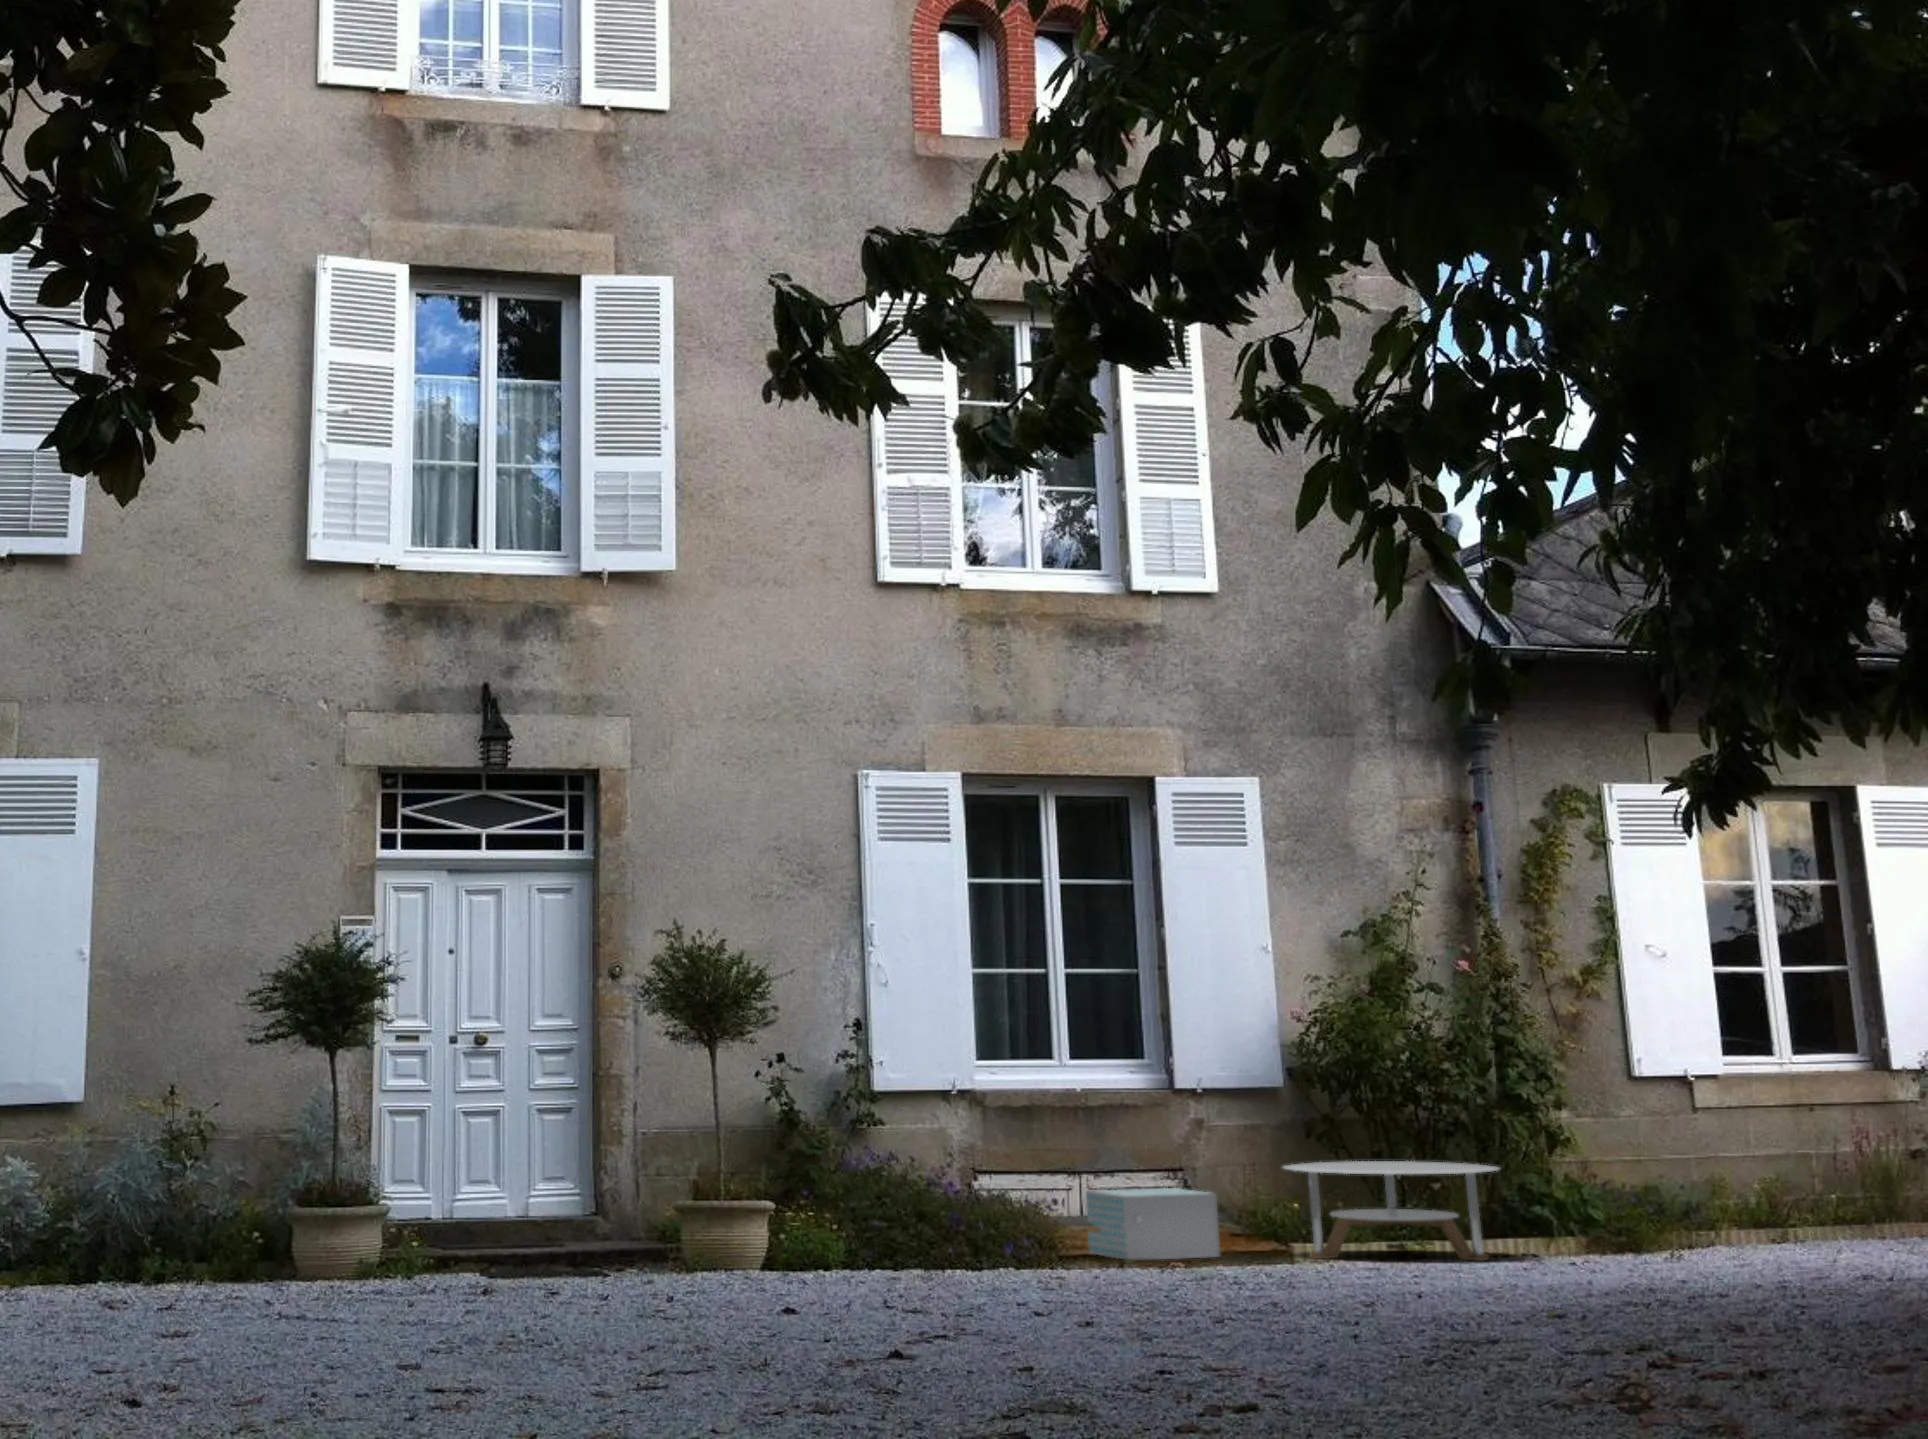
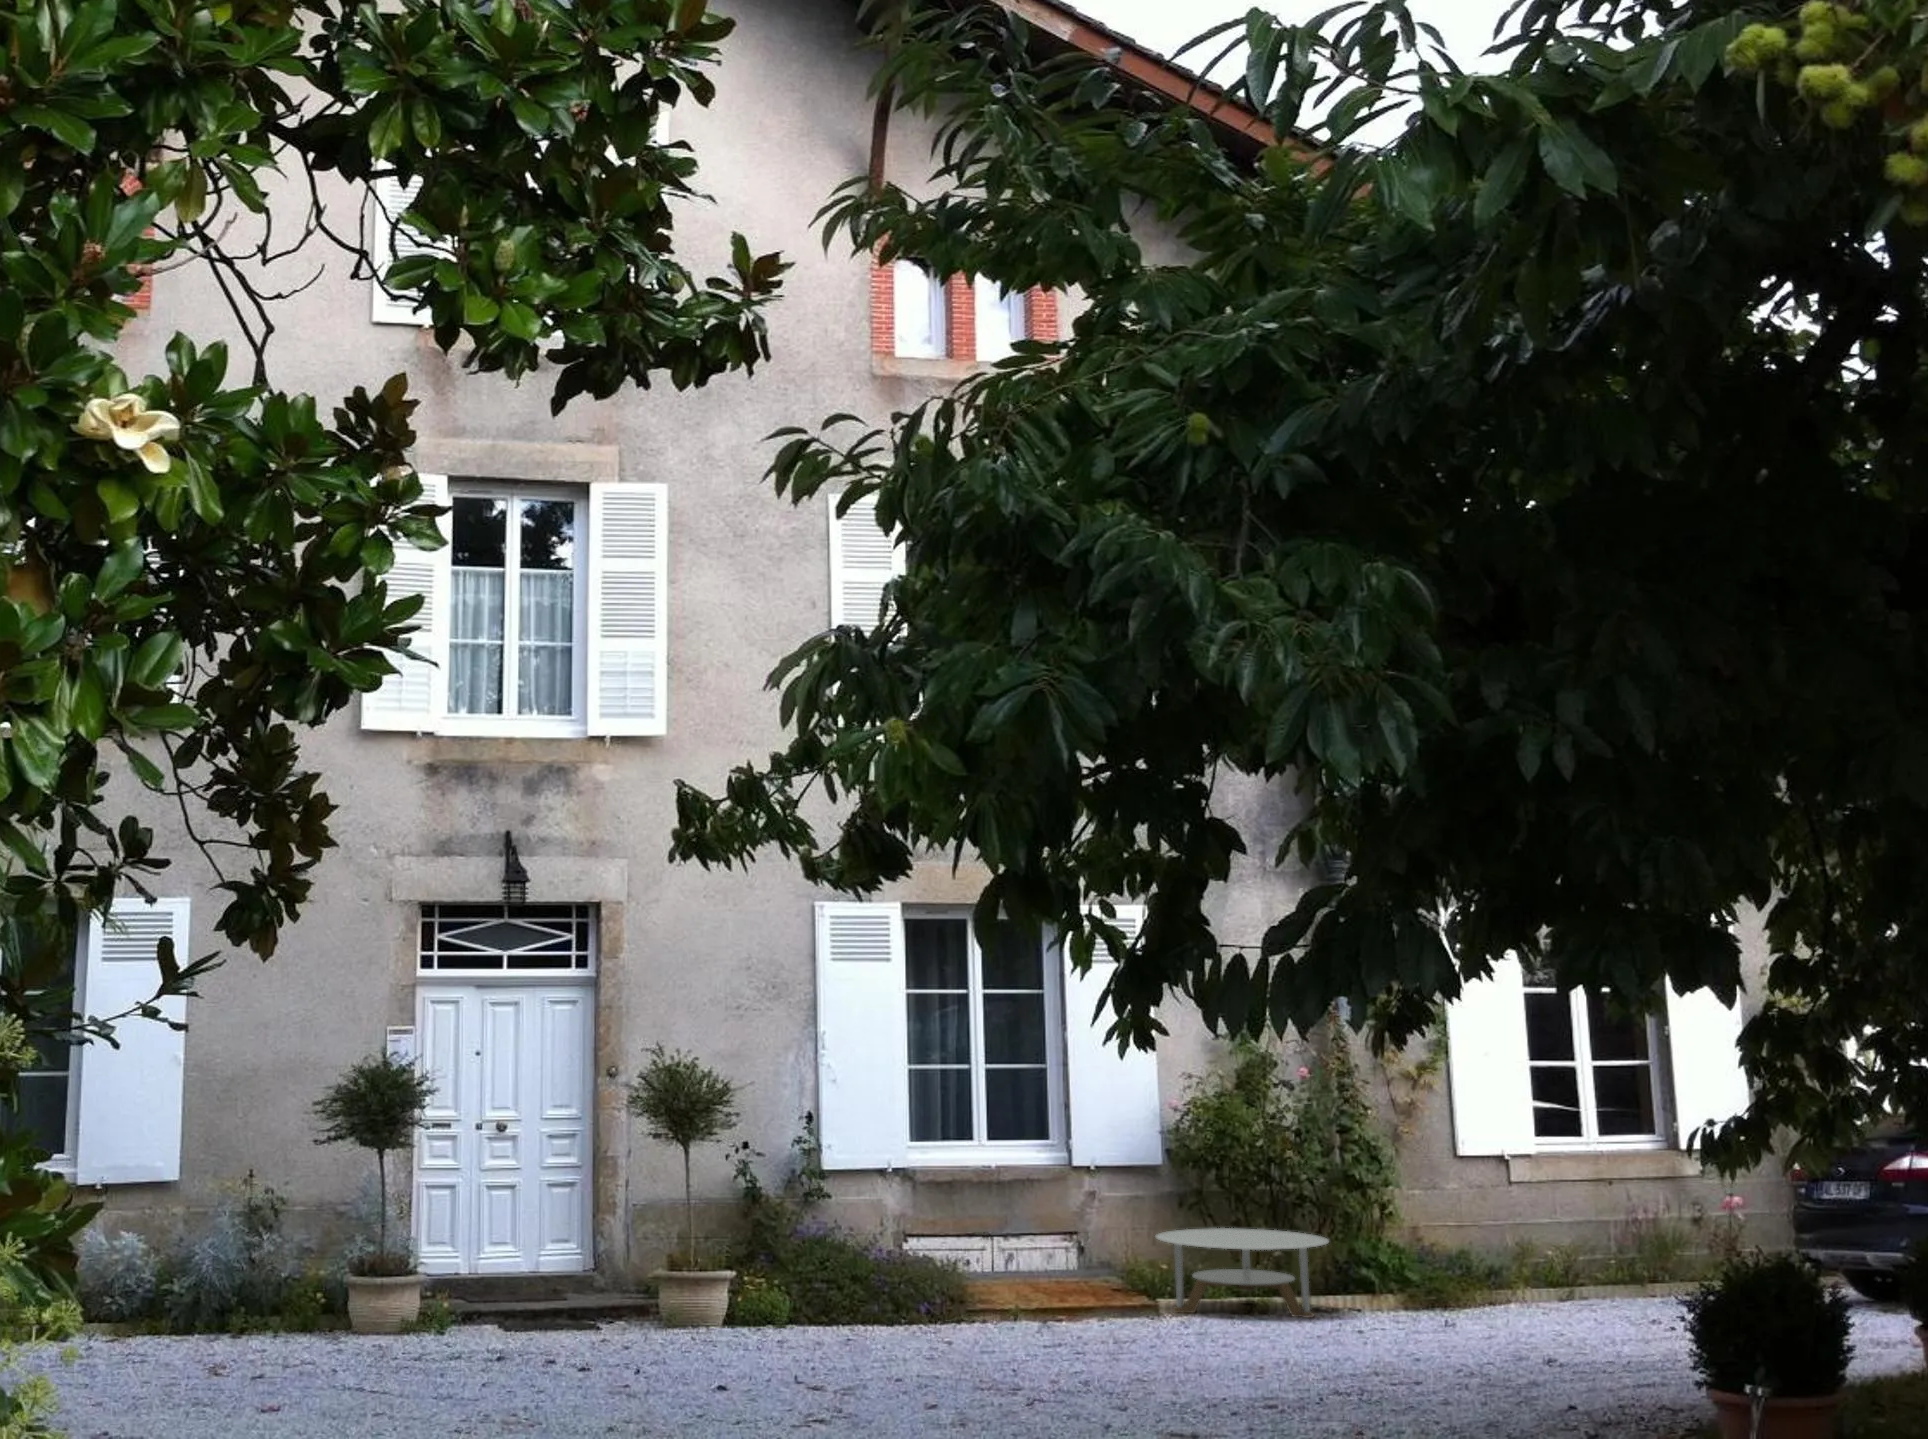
storage box: present [1086,1188,1220,1260] -> none [995,1250,1101,1314]

